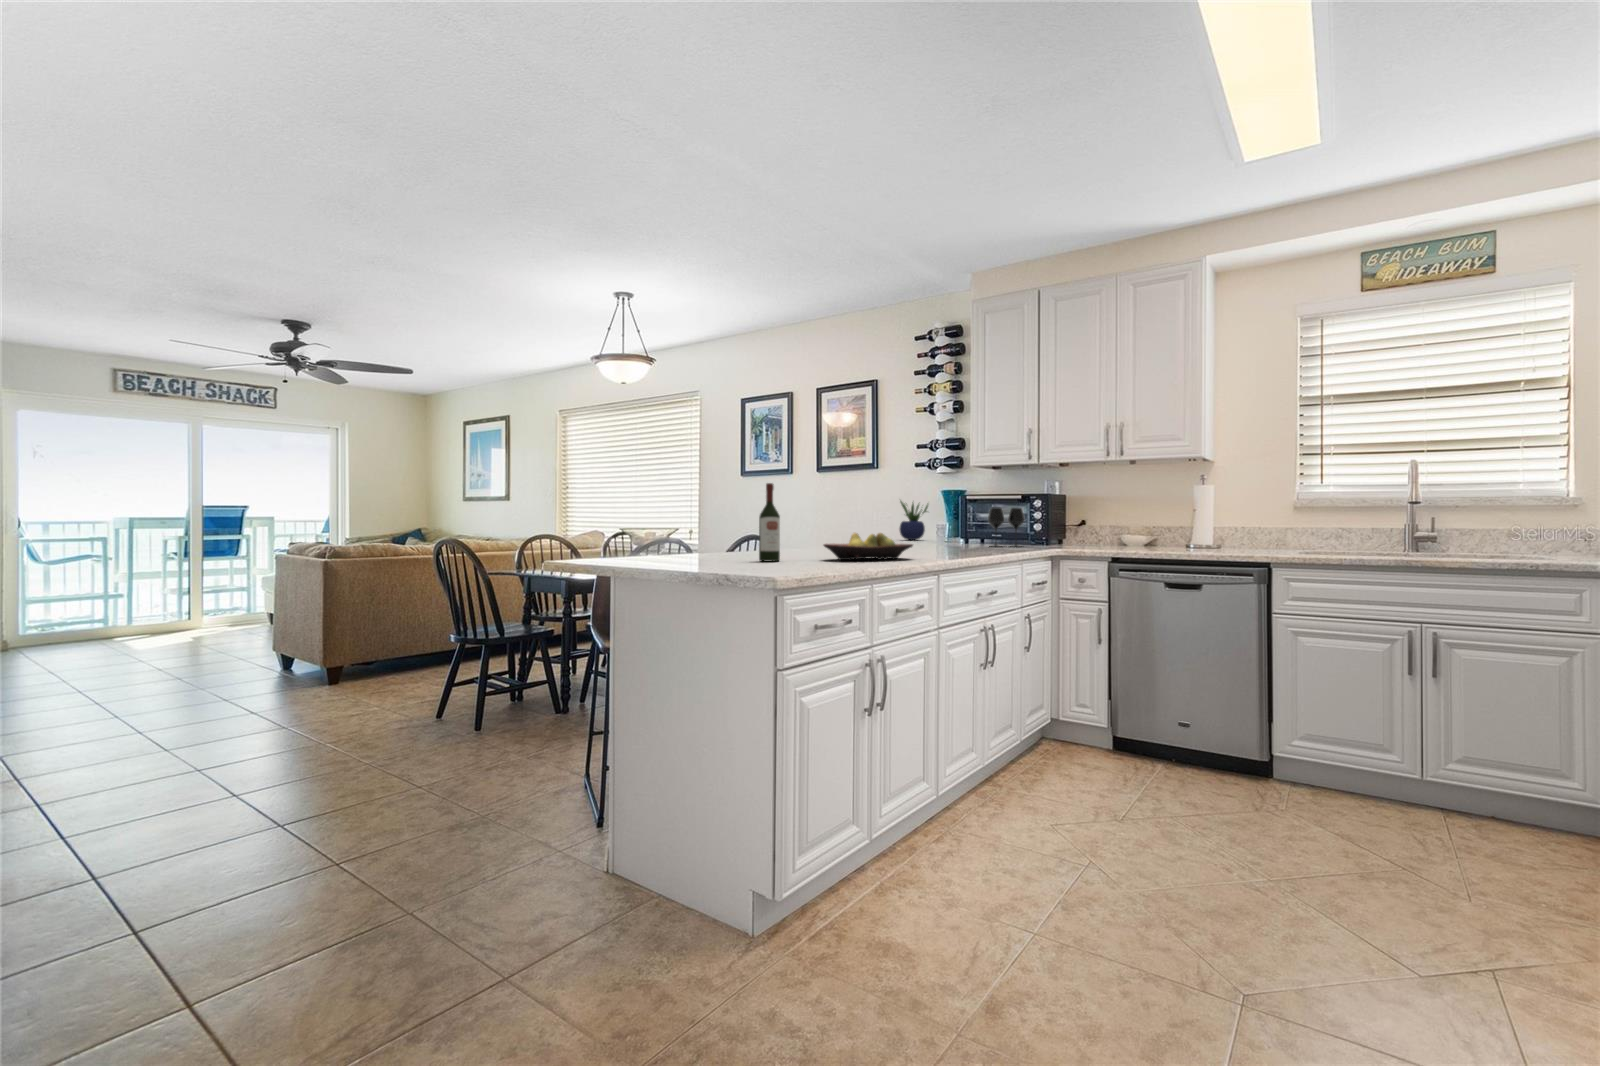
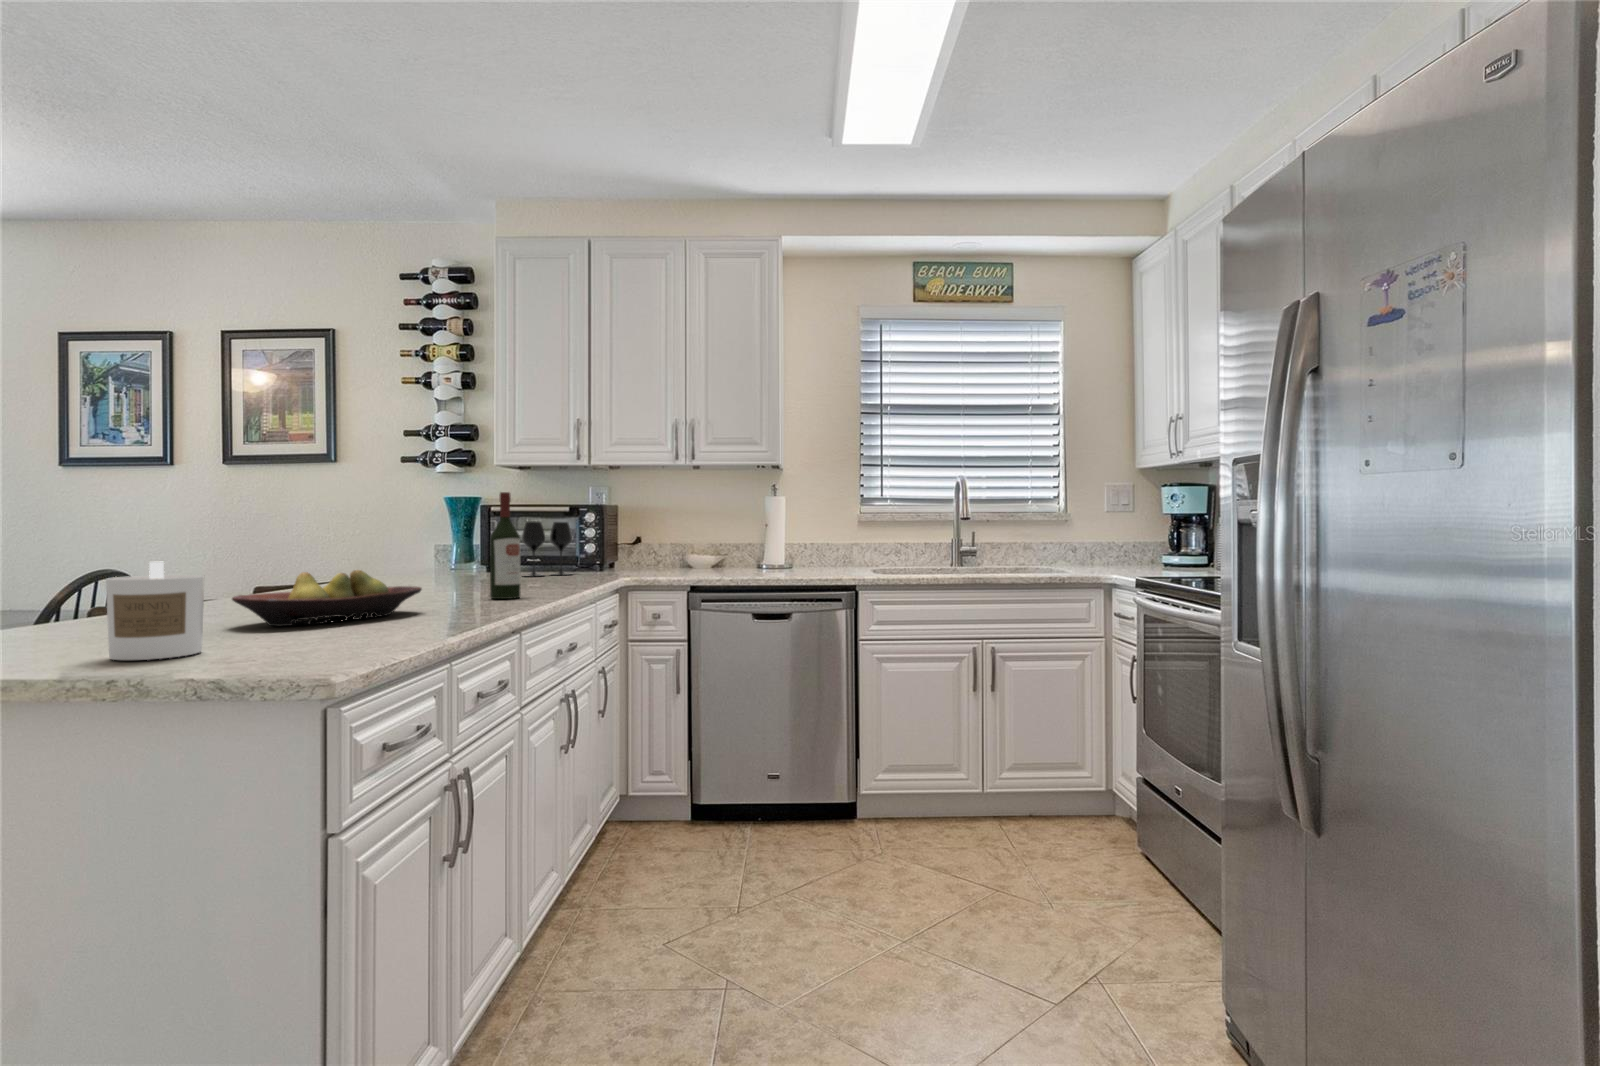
wine bottle: present [759,483,780,561] -> present [490,492,520,599]
potted plant: present [900,501,928,540] -> none [377,506,426,568]
candle: none [779,523,814,567] -> present [106,562,204,660]

